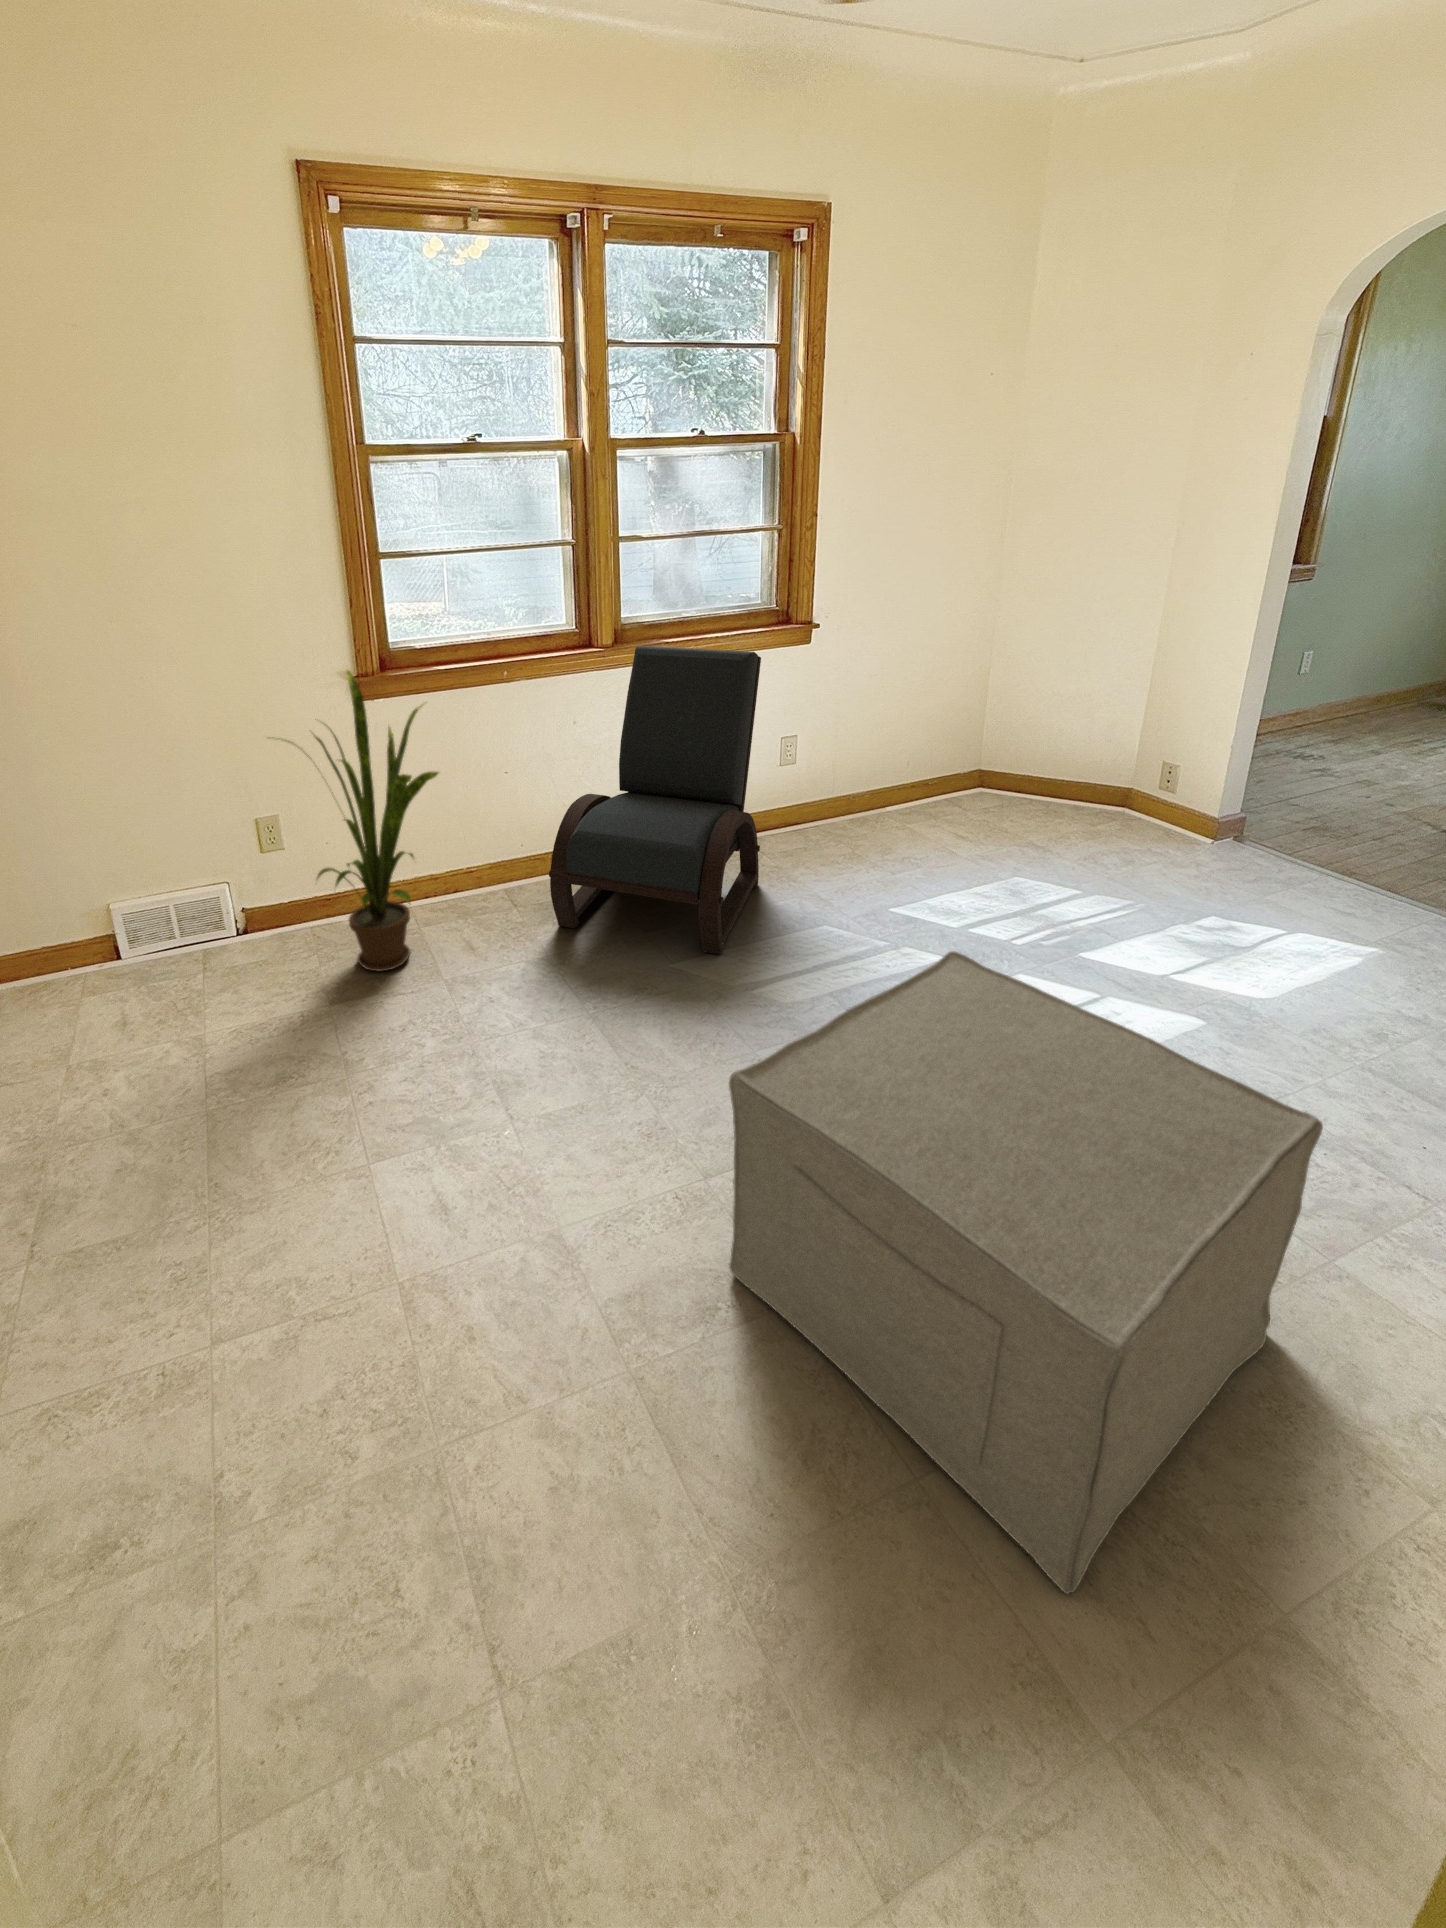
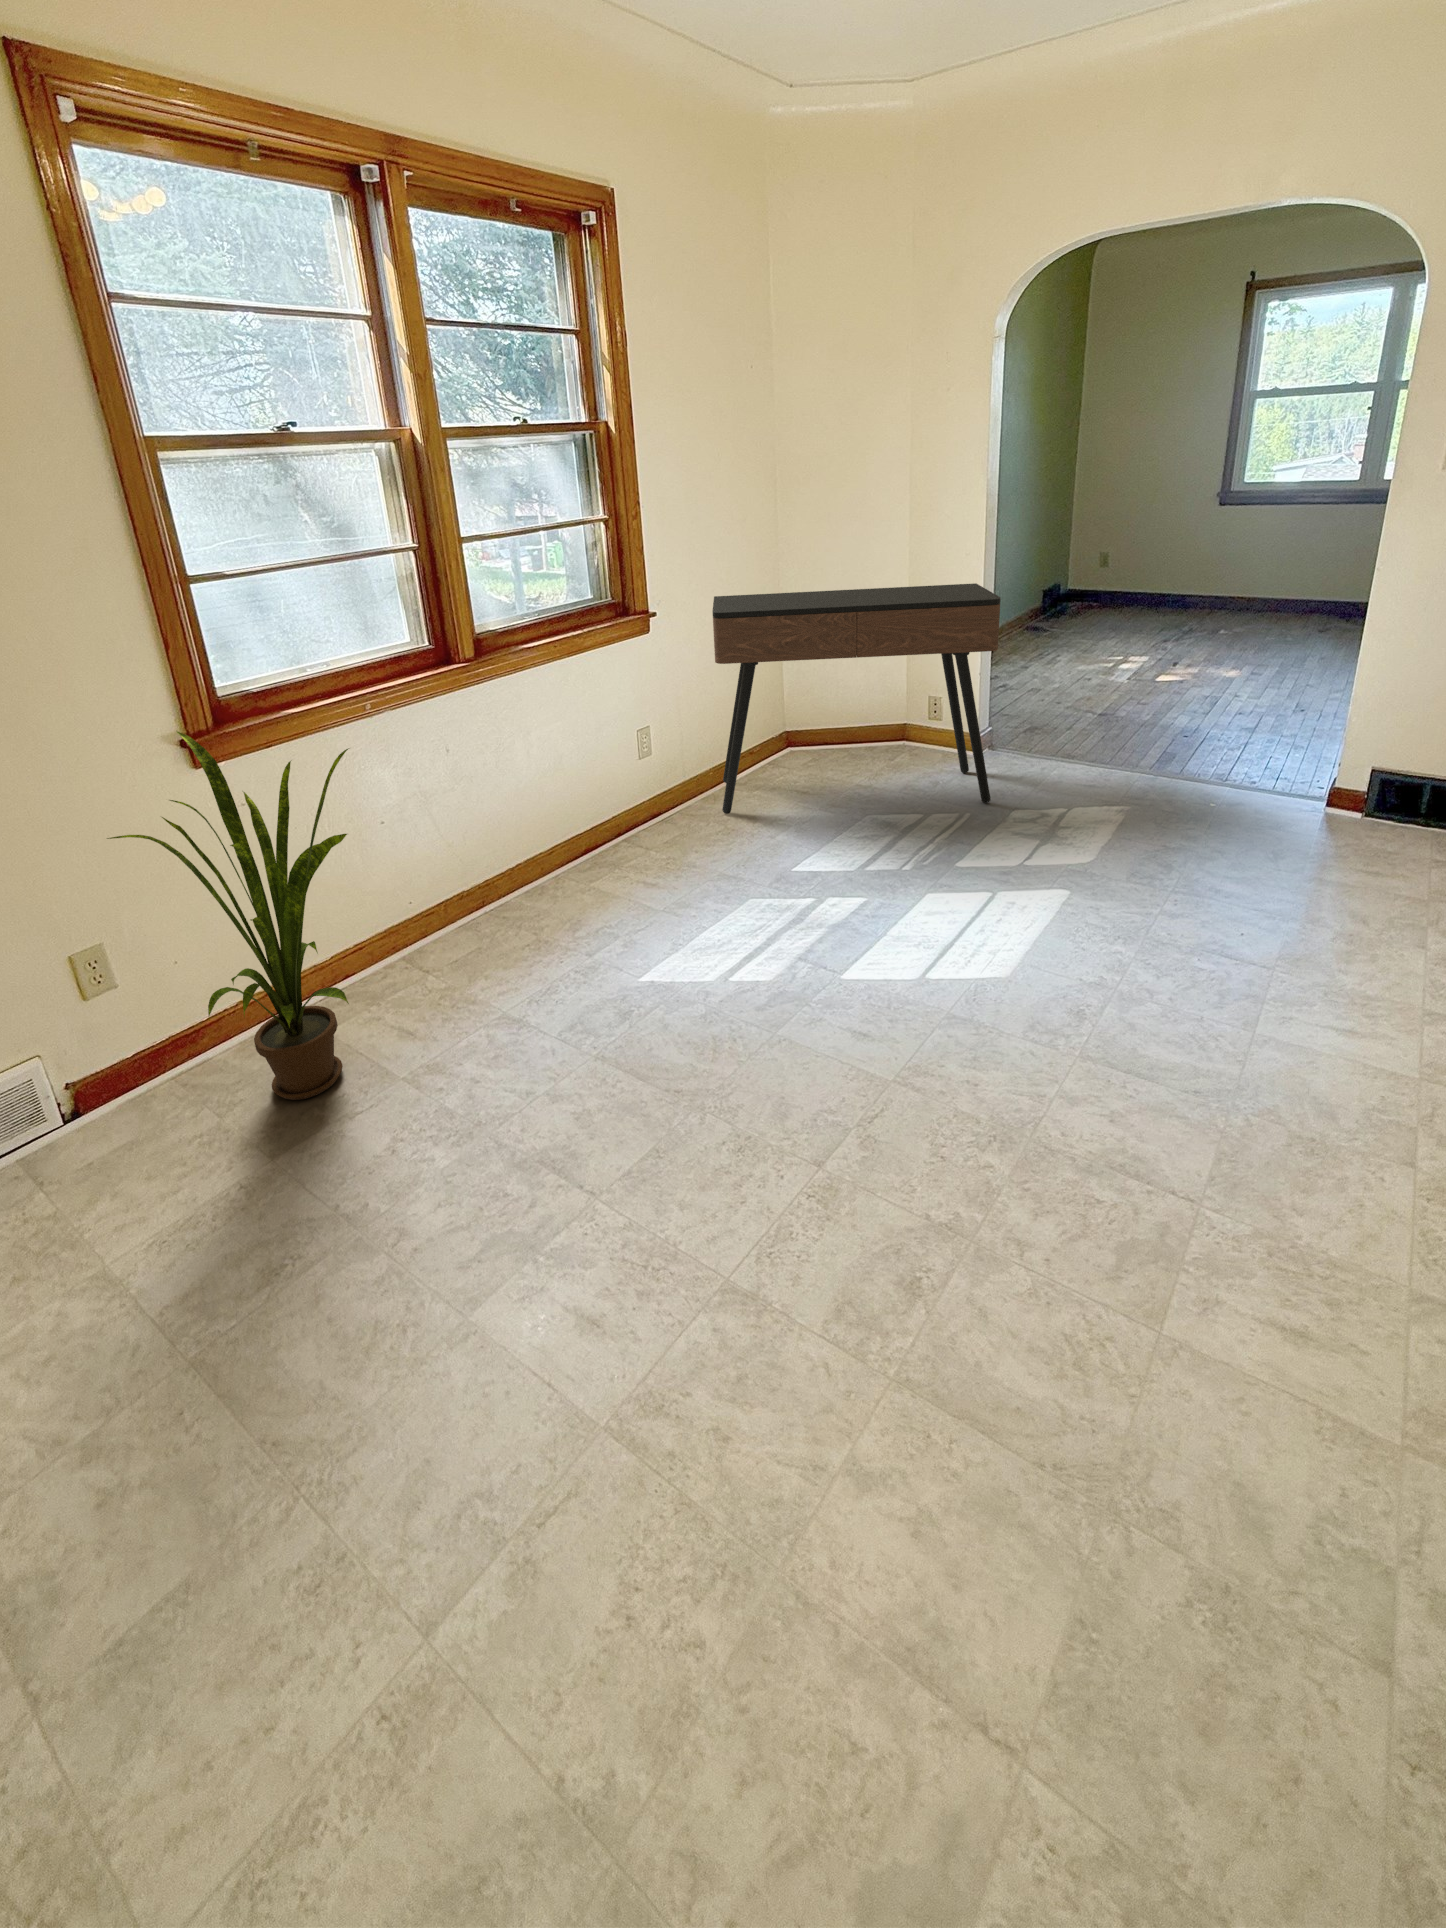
console table: none [859,615,1235,900] -> present [712,583,1001,814]
lounge chair: present [549,646,761,955] -> none [480,645,681,976]
ottoman: present [729,951,1323,1594] -> none [906,877,1357,1355]

